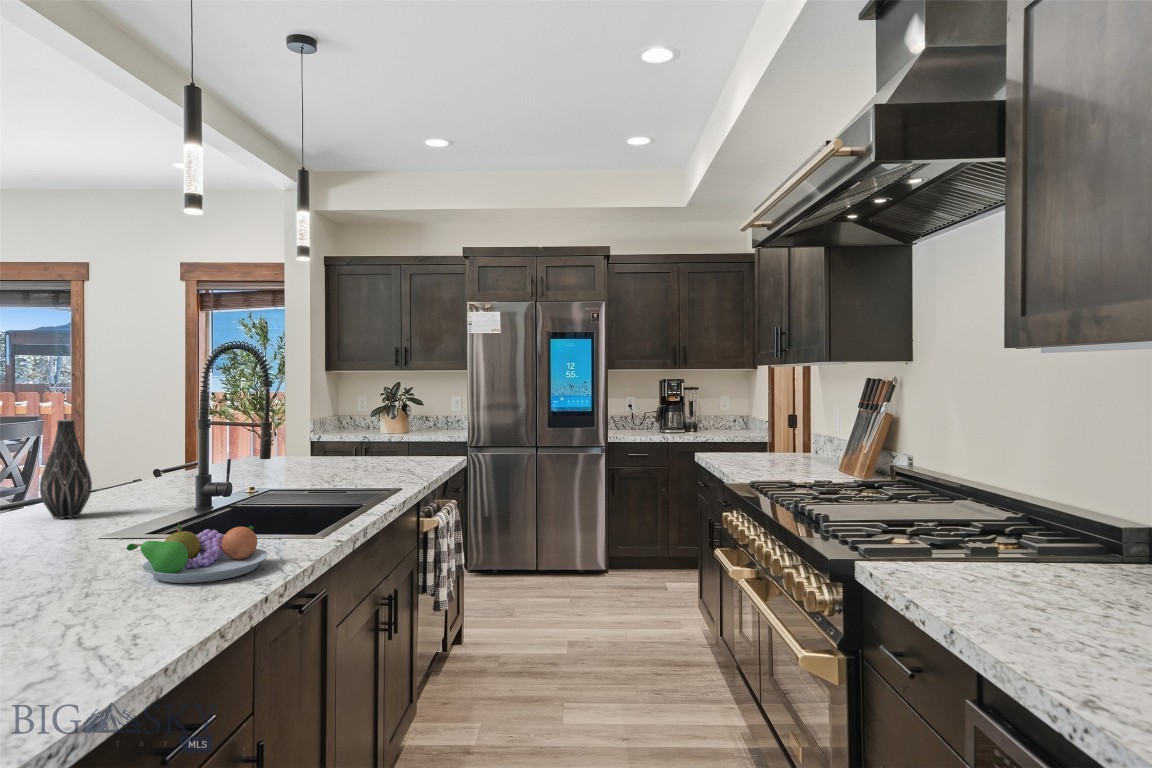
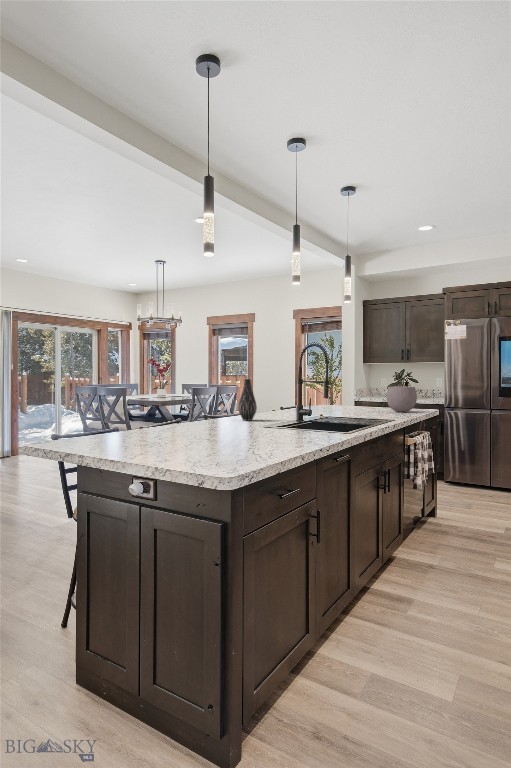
plant pot: none [379,400,432,466] -> present [387,378,417,412]
fruit bowl: present [127,524,268,583] -> none [270,418,324,442]

